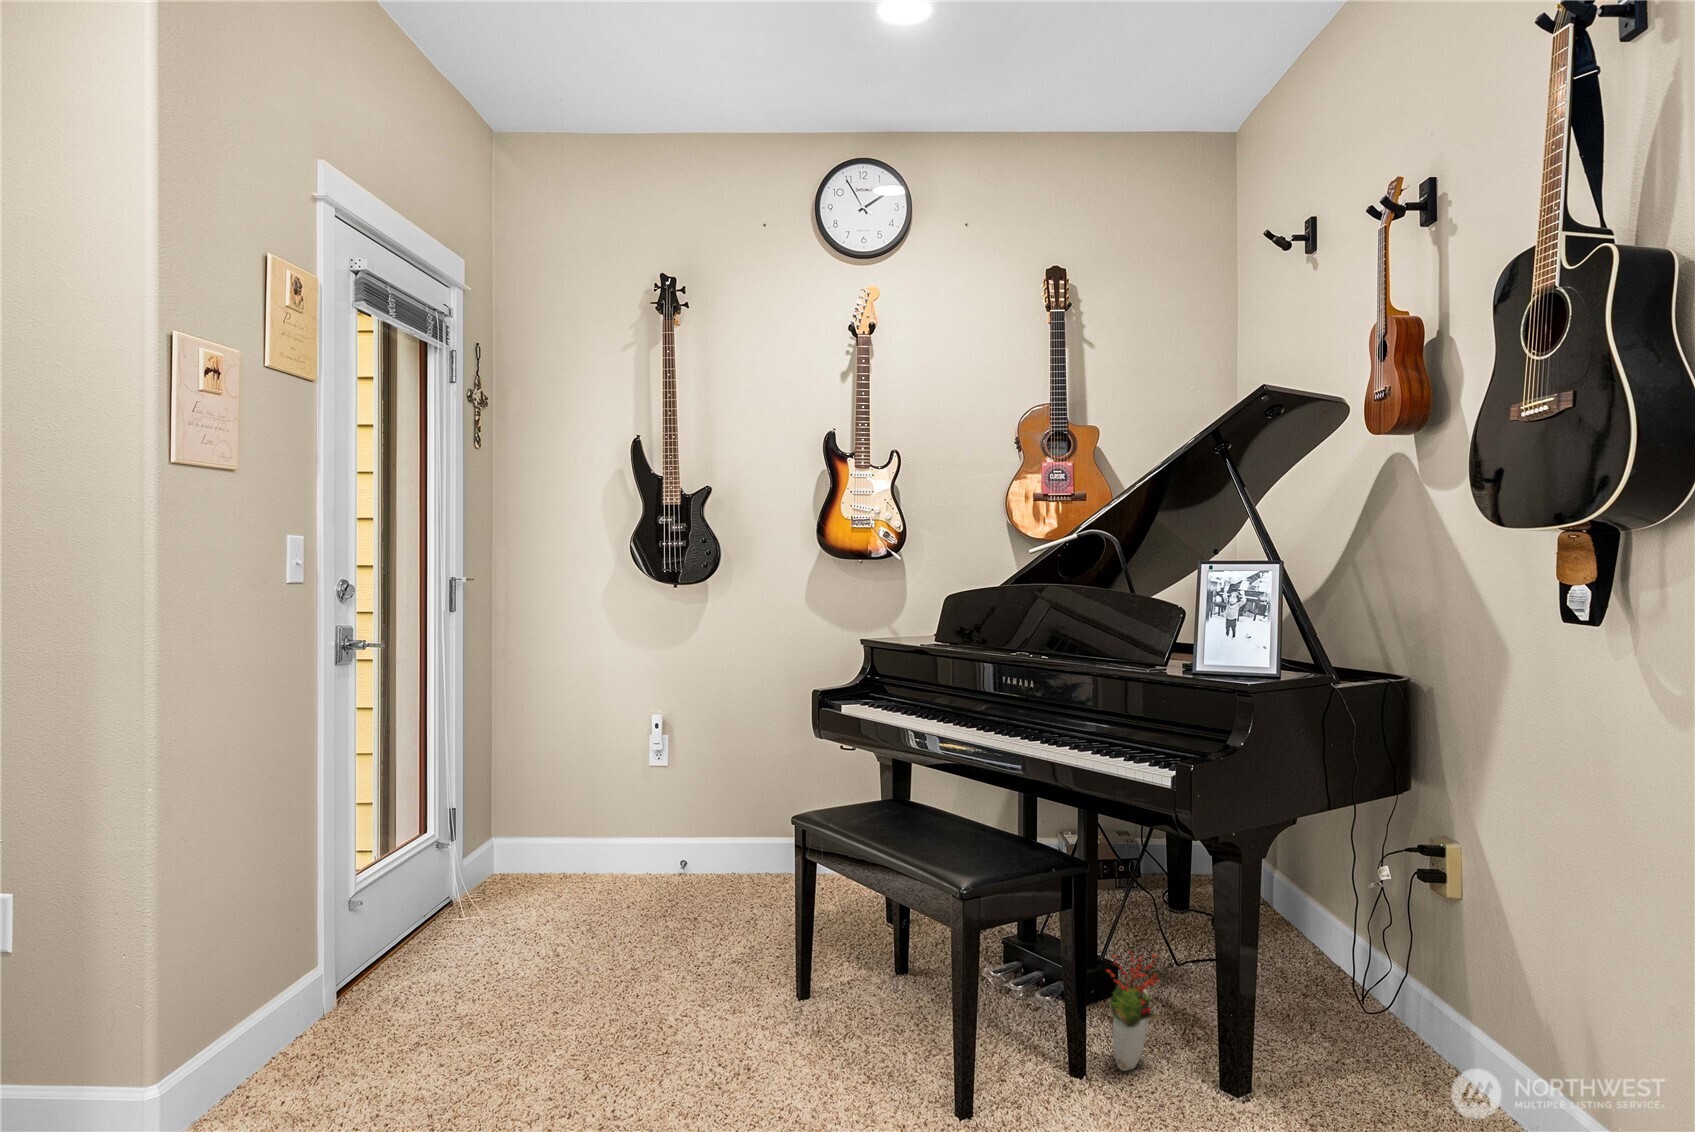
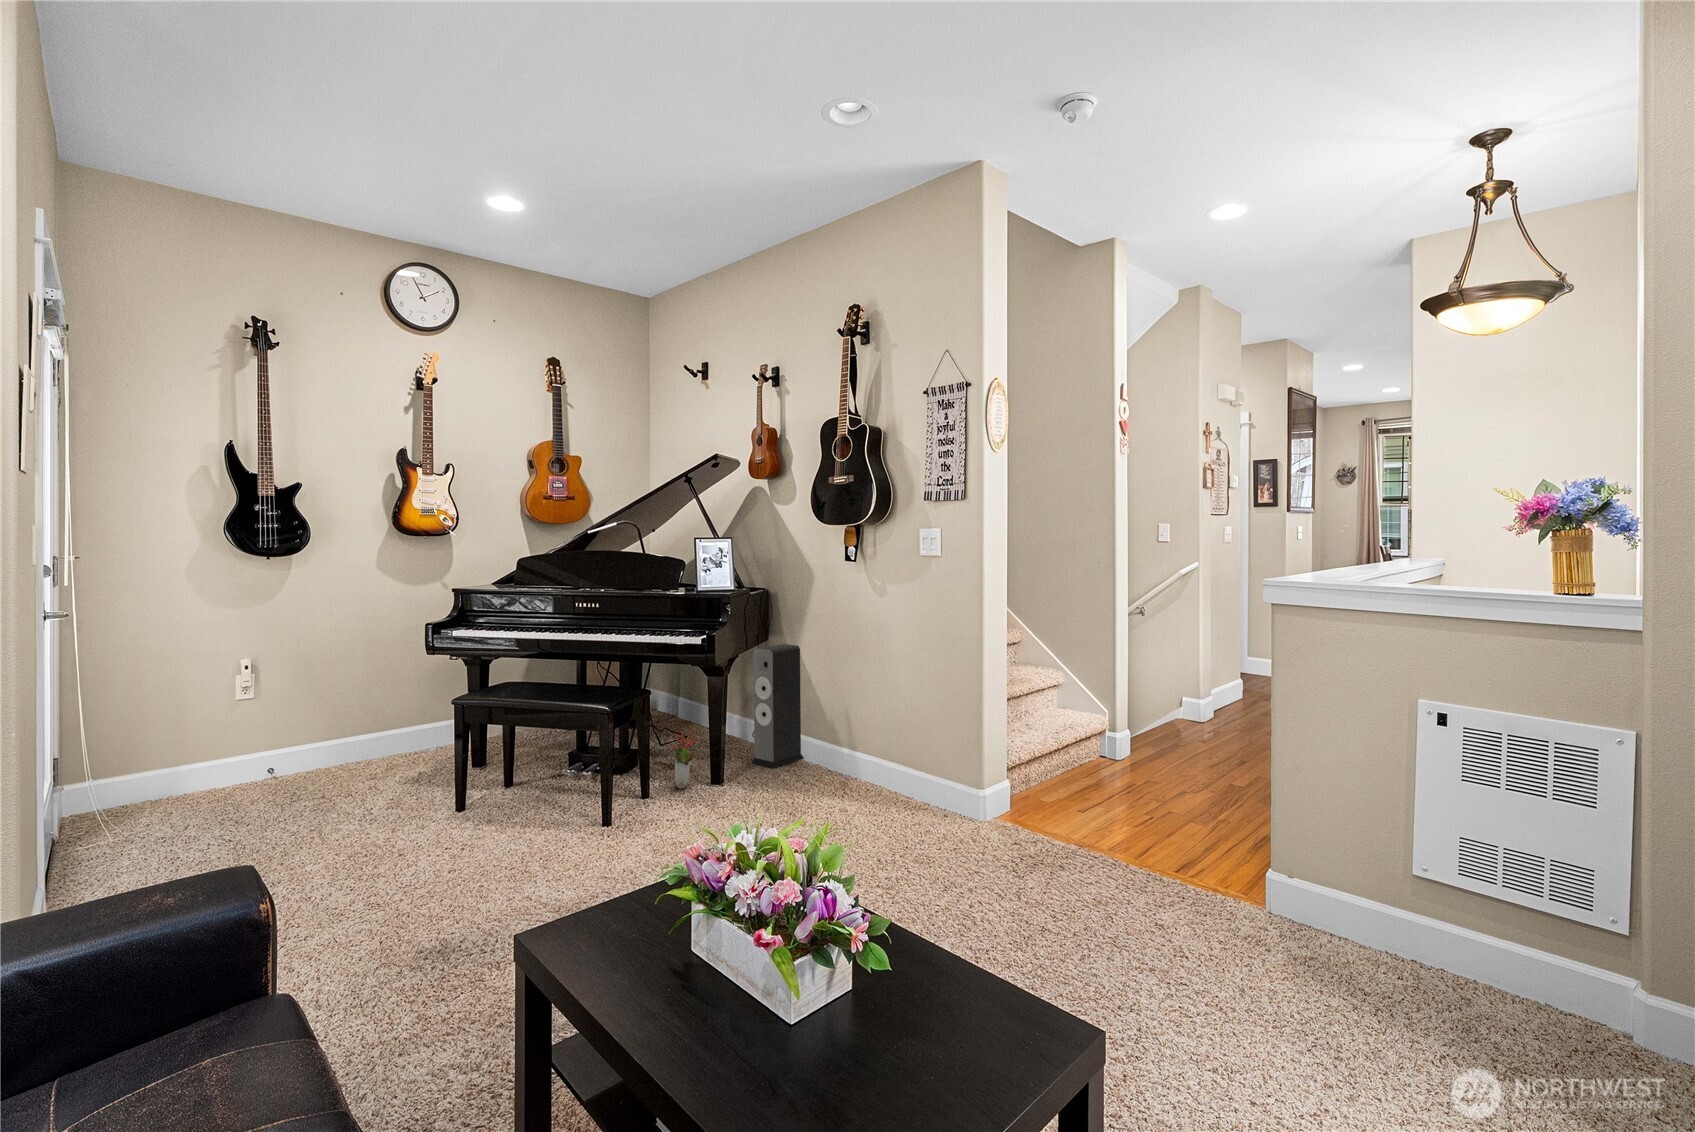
speaker: none [1326,803,1469,1090] -> present [751,644,804,768]

